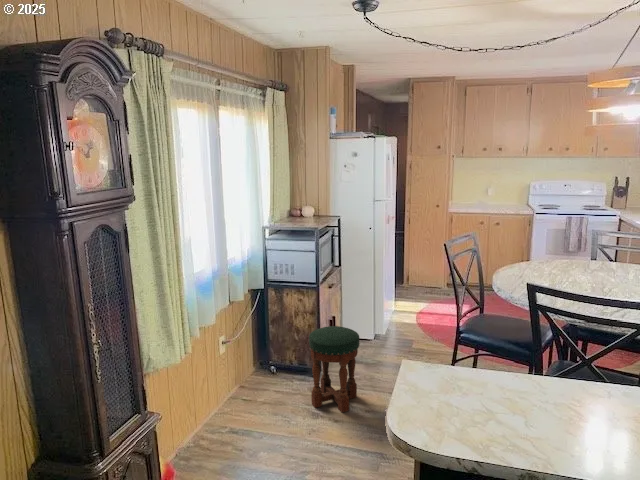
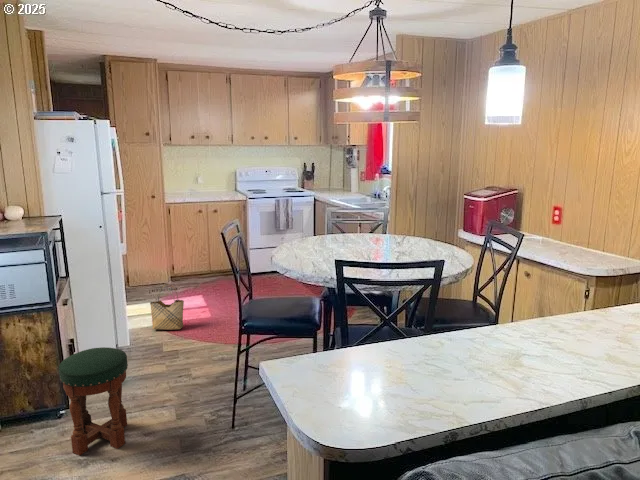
woven basket: none [410,287,441,331] -> present [150,284,184,330]

